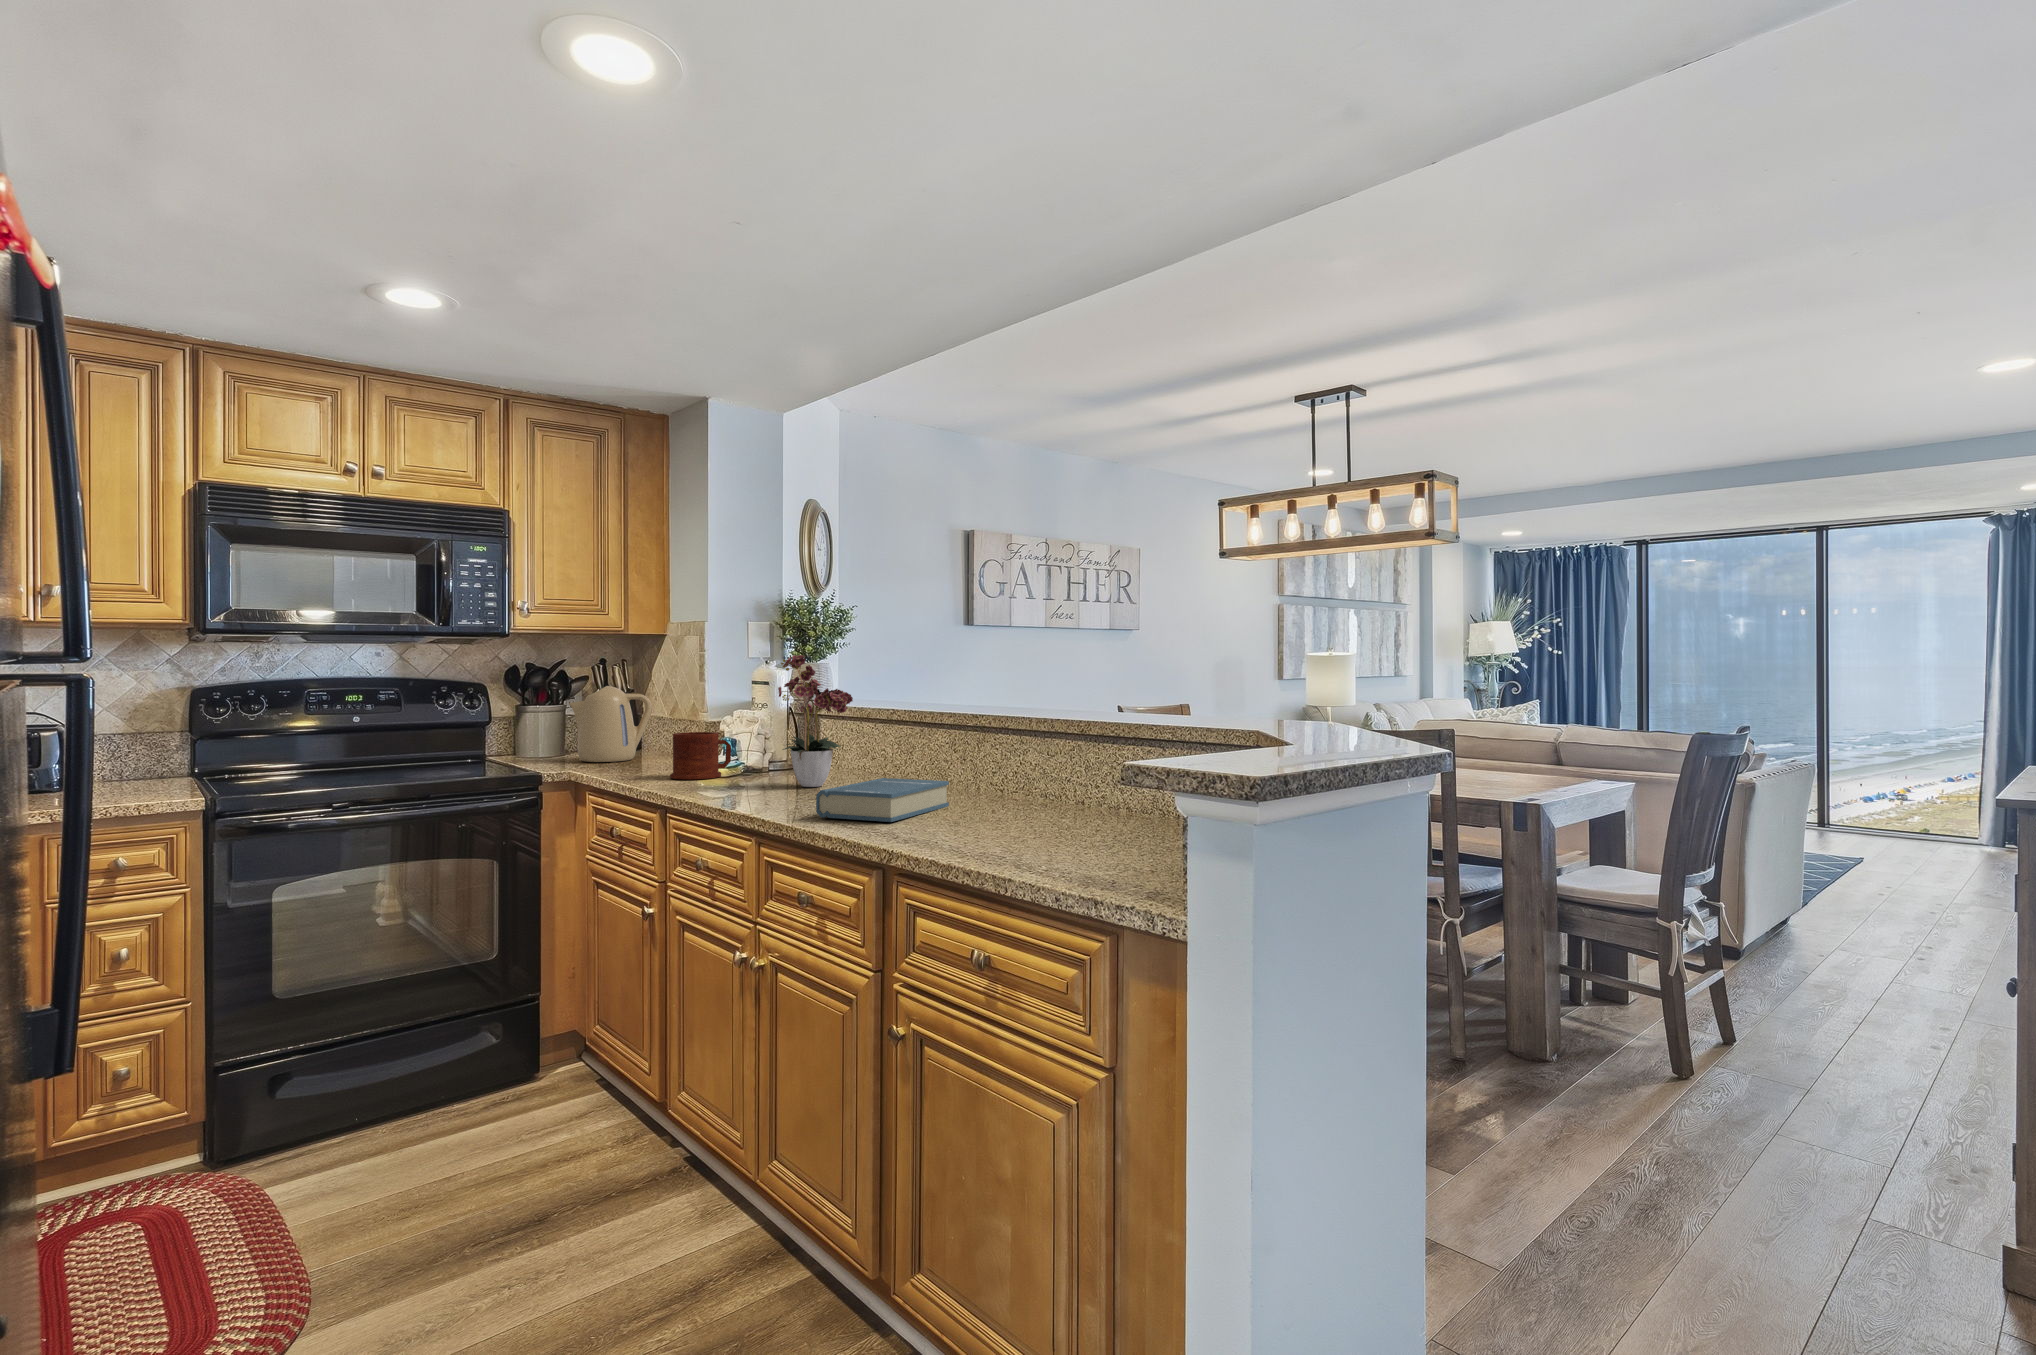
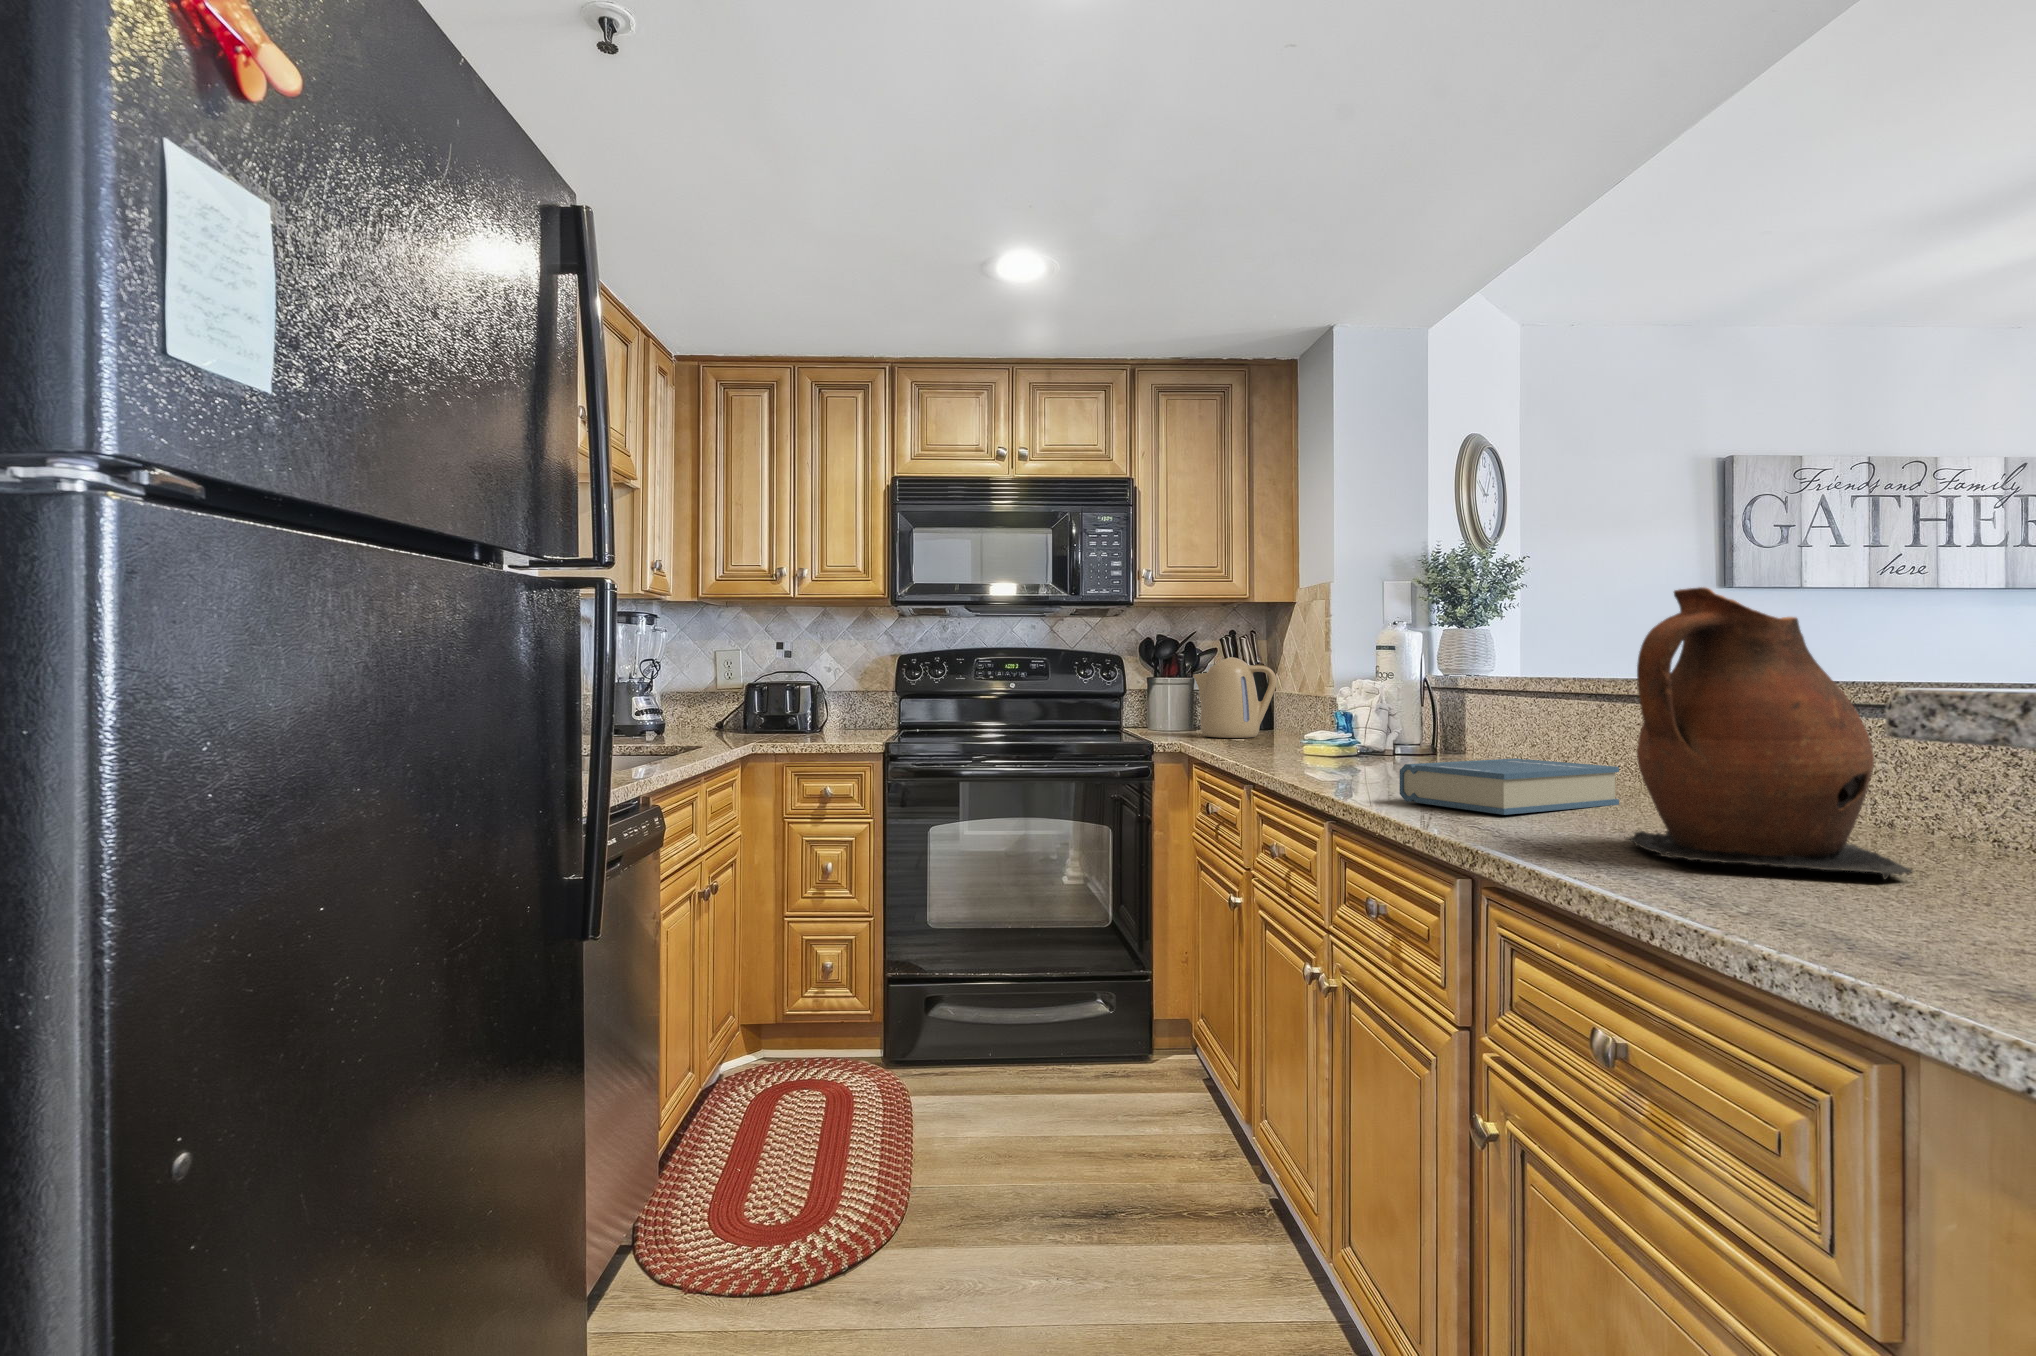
flower arrangement: present [778,655,853,787] -> none [1379,592,1501,771]
ceramic pitcher: none [965,684,1103,843] -> present [1624,587,1913,879]
mug: present [670,732,731,779] -> none [1273,703,1343,756]

